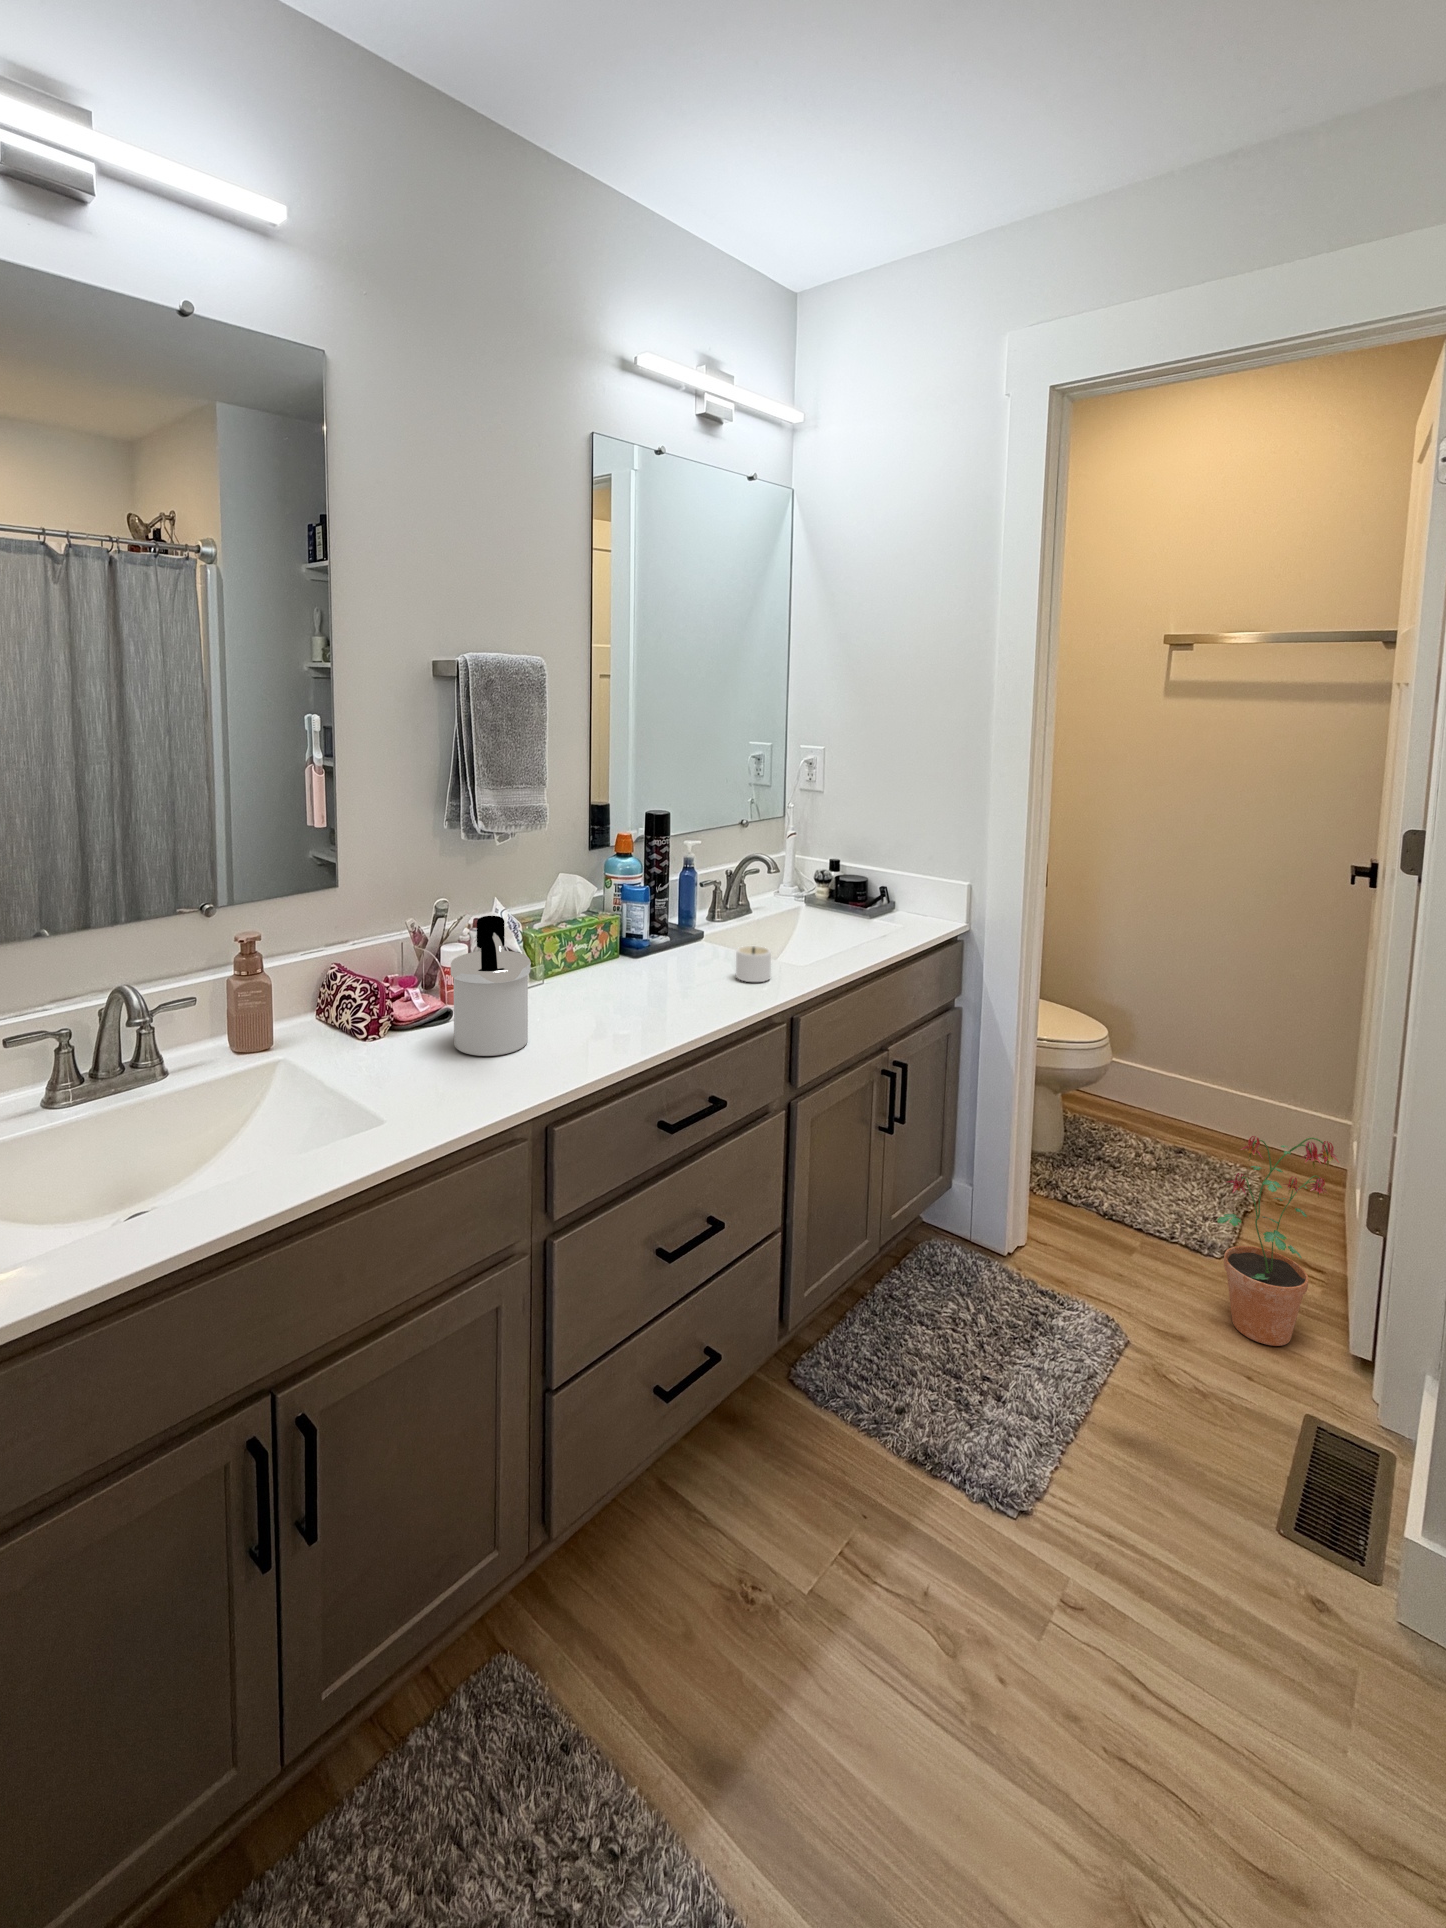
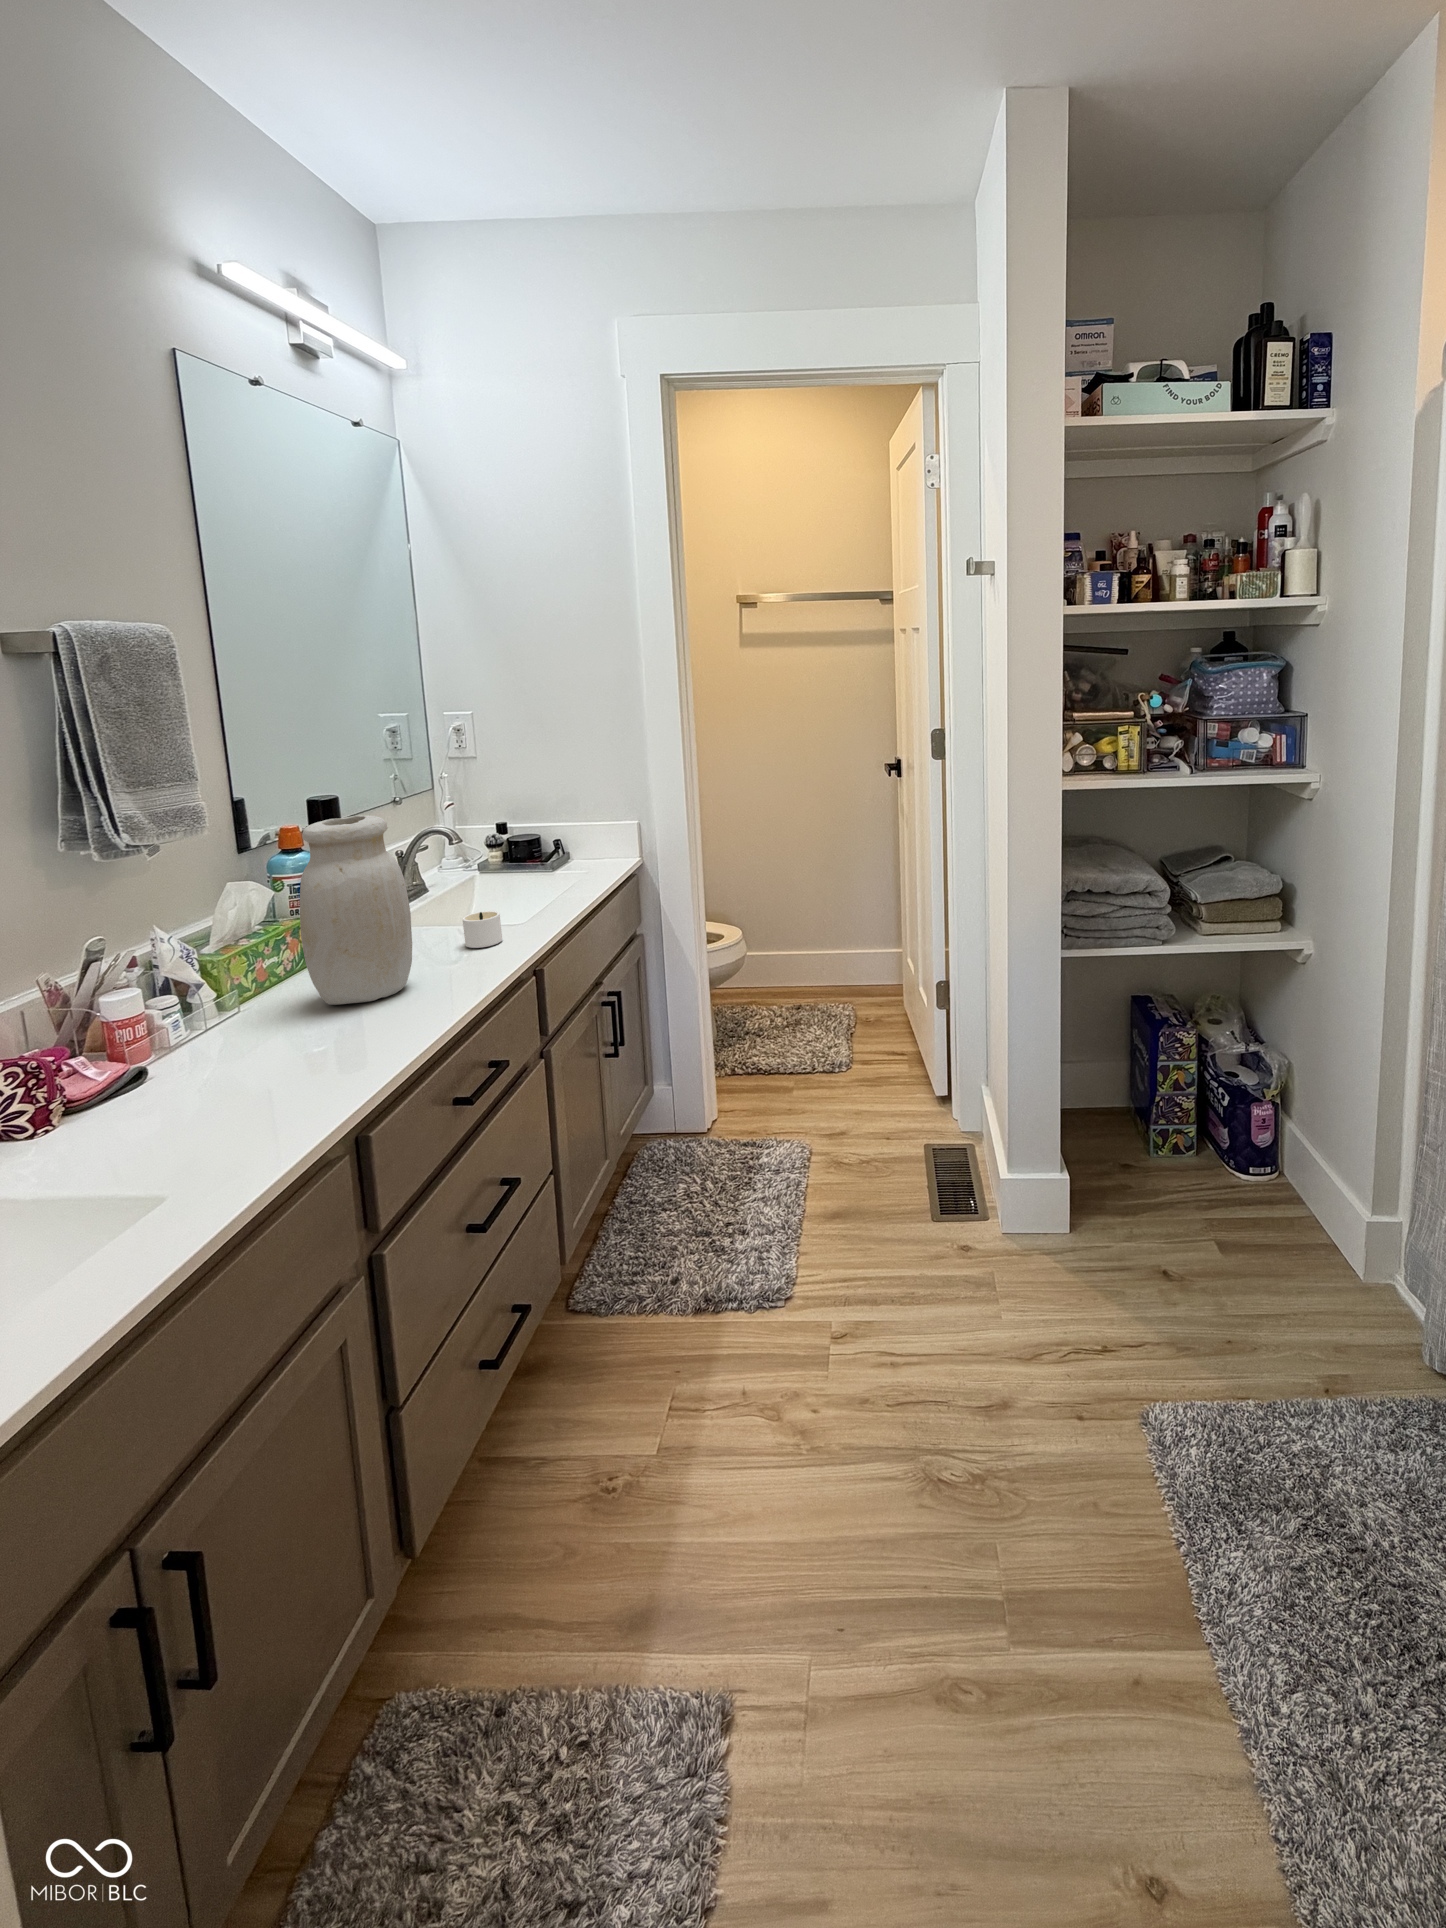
jar: none [586,832,674,1007] -> present [300,815,412,1005]
soap dispenser: present [451,916,530,1056] -> none [164,934,283,1098]
potted plant: present [1217,1136,1339,1346] -> none [849,956,920,1115]

